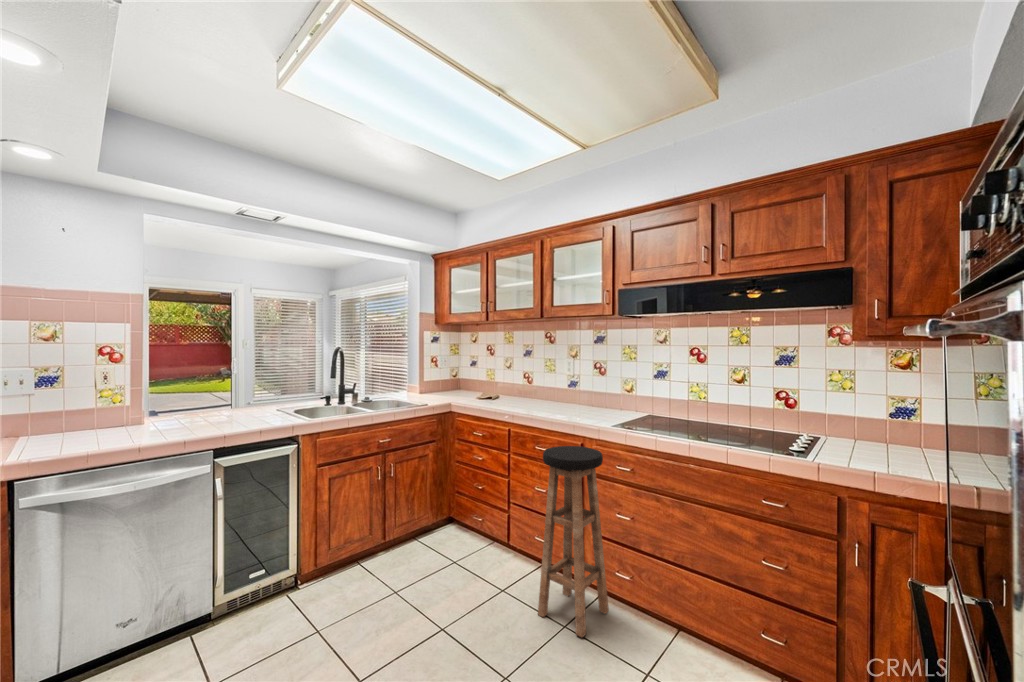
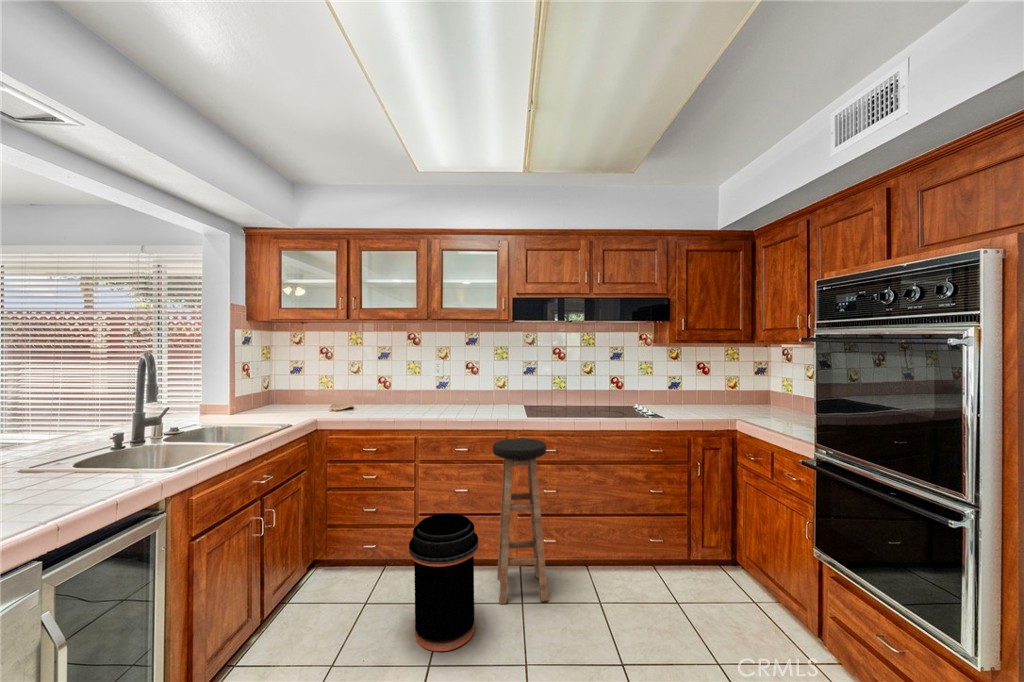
trash can: none [442,501,506,627] -> present [409,513,478,651]

